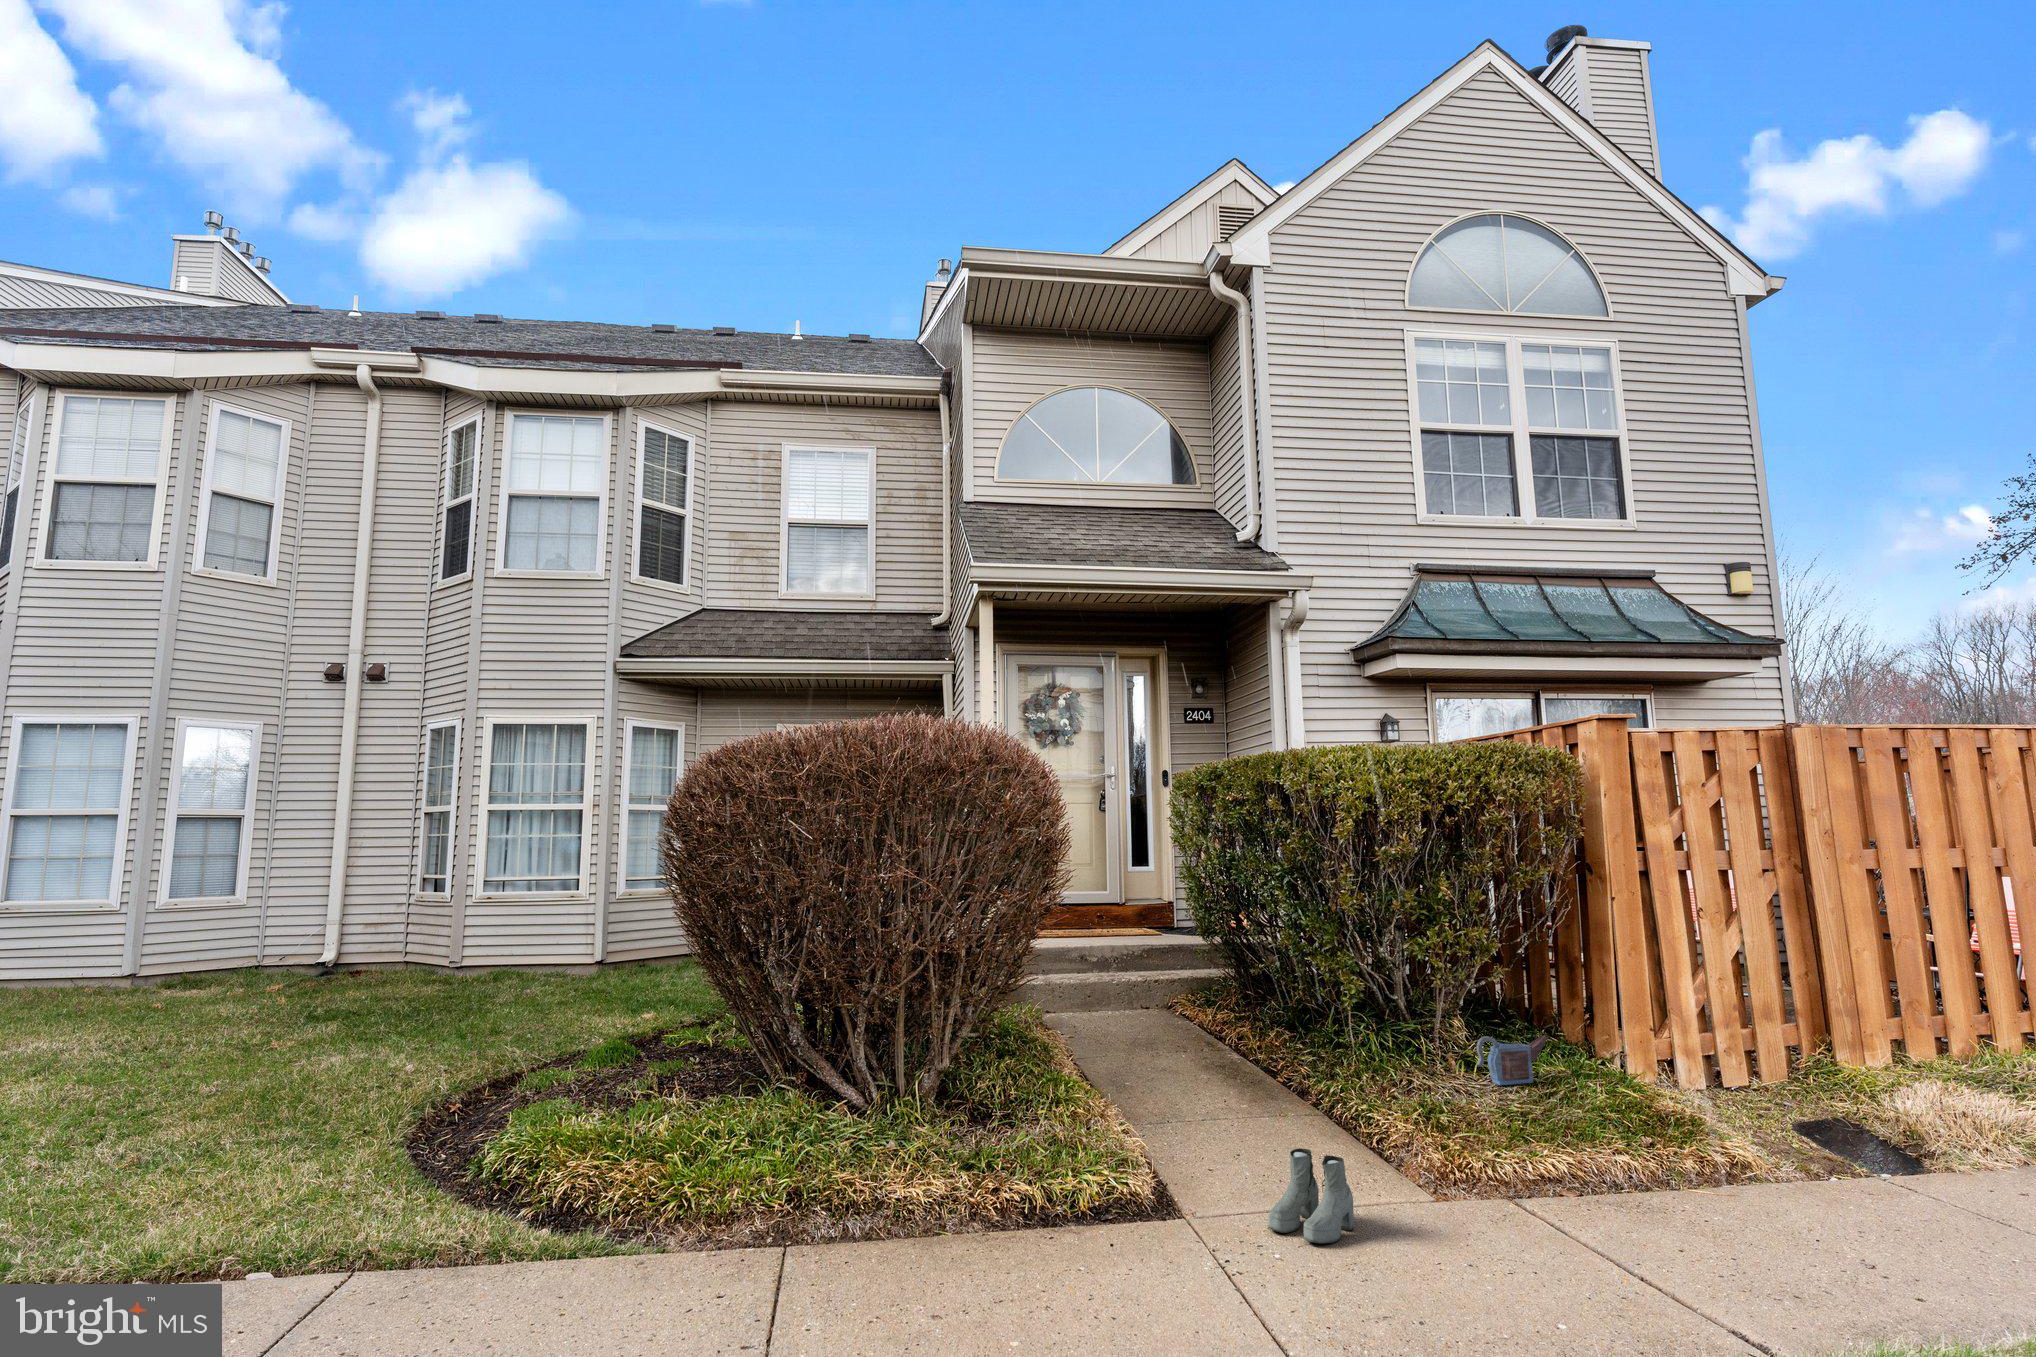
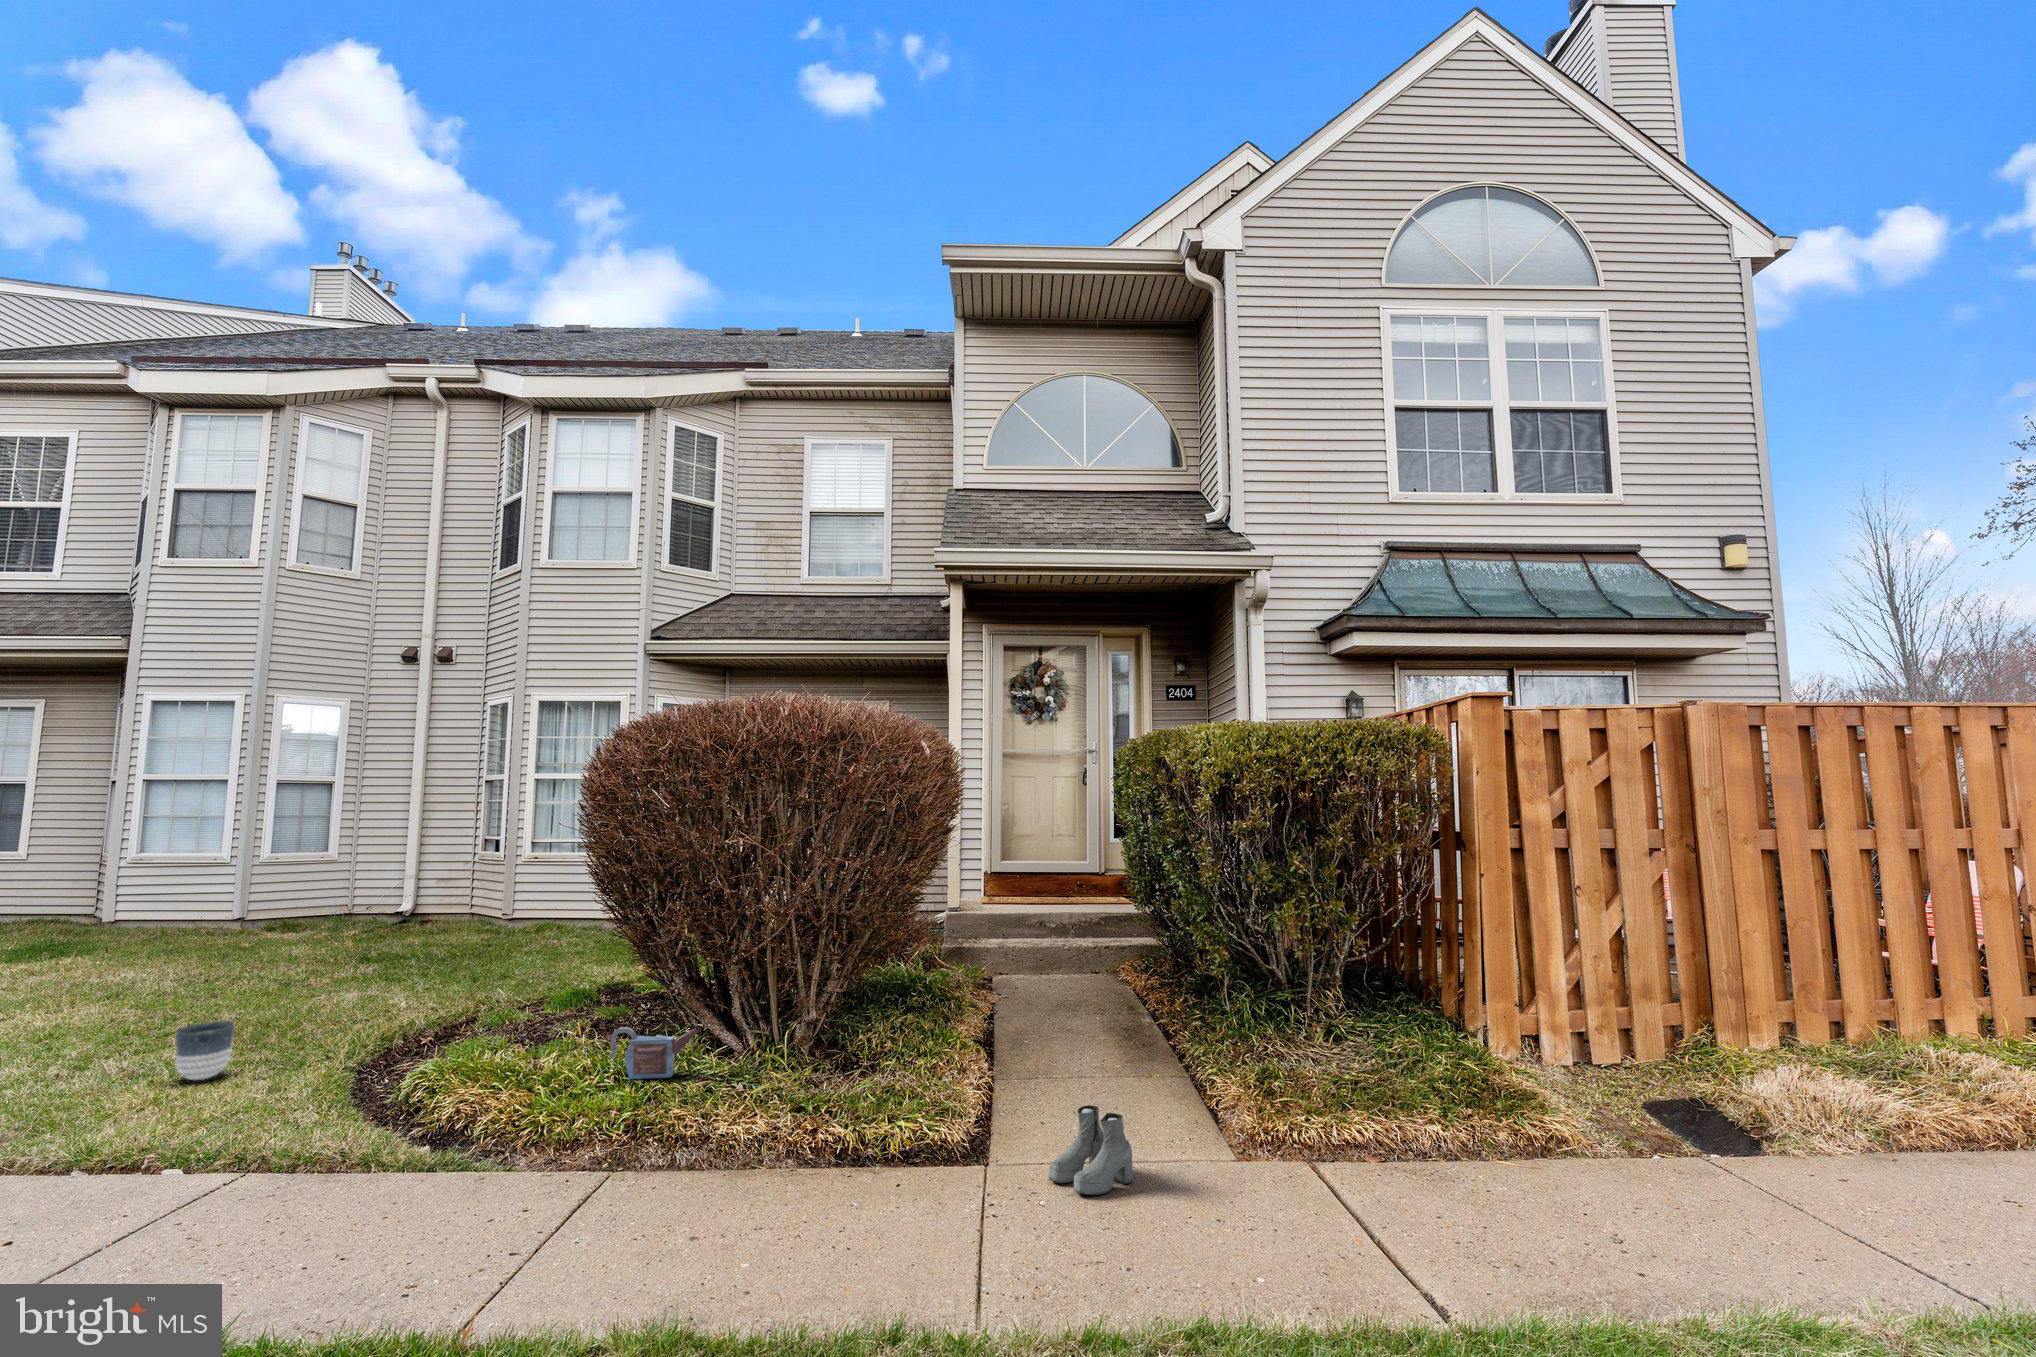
watering can: present [1476,1035,1548,1085] -> present [609,1027,700,1079]
planter: none [202,1095,269,1165] -> present [176,1021,235,1080]

